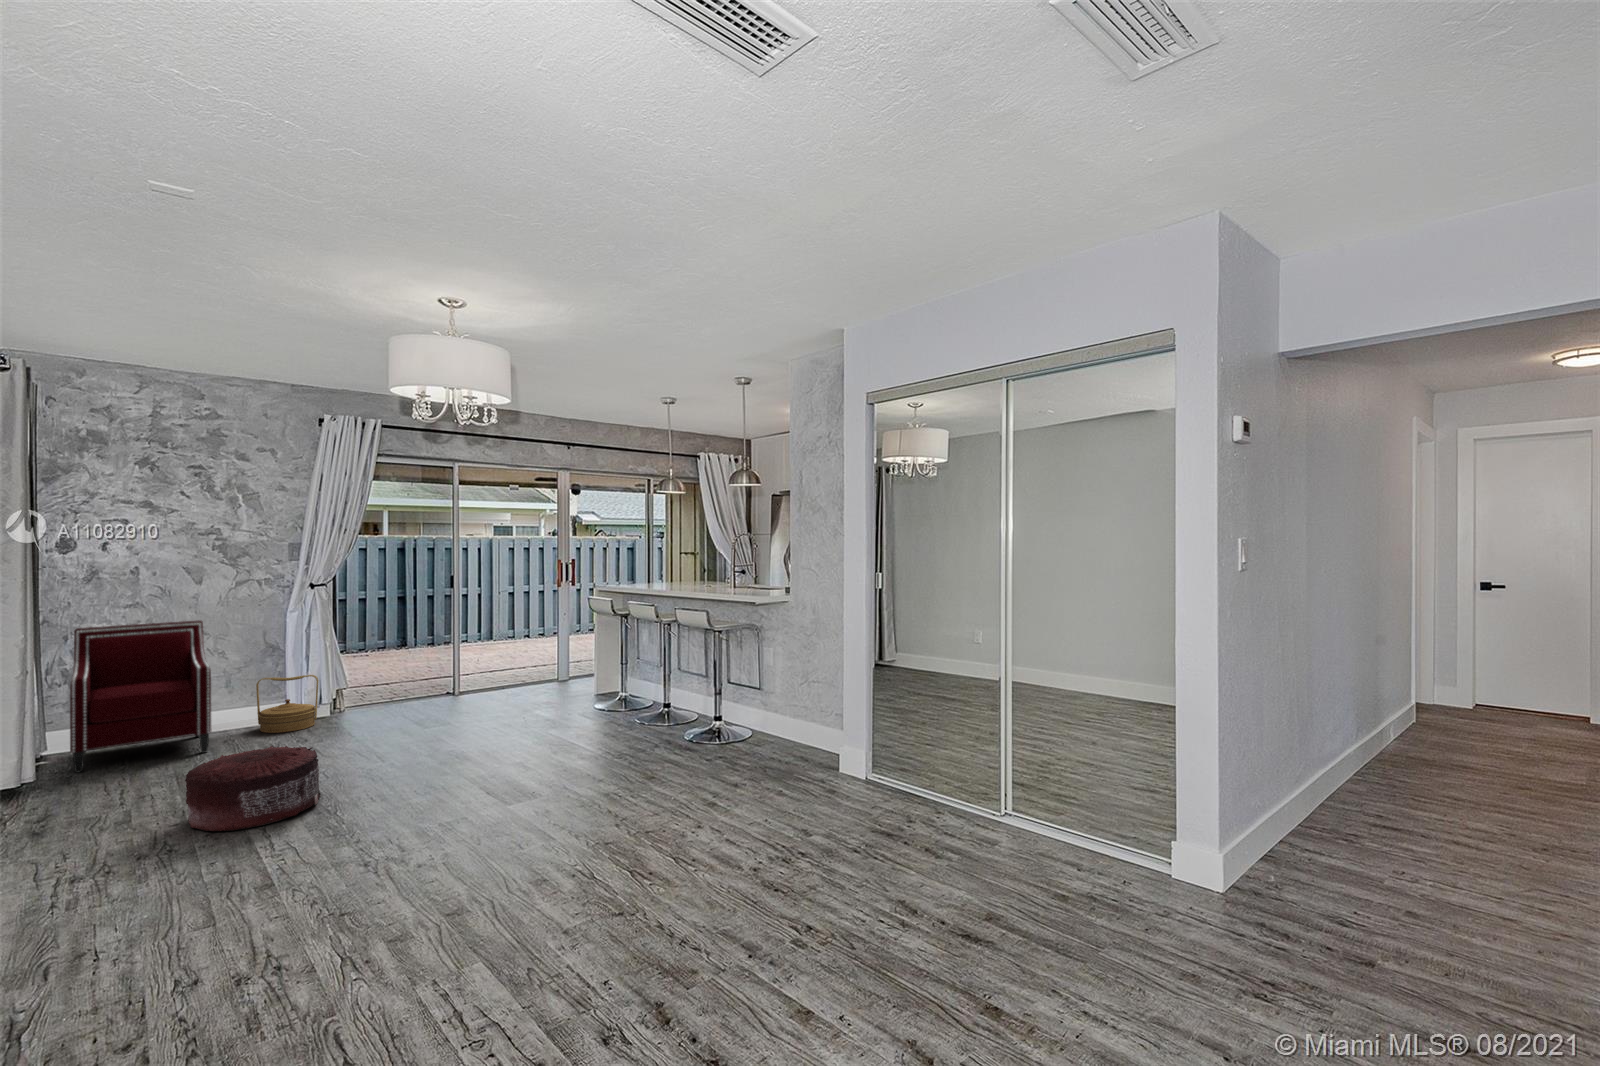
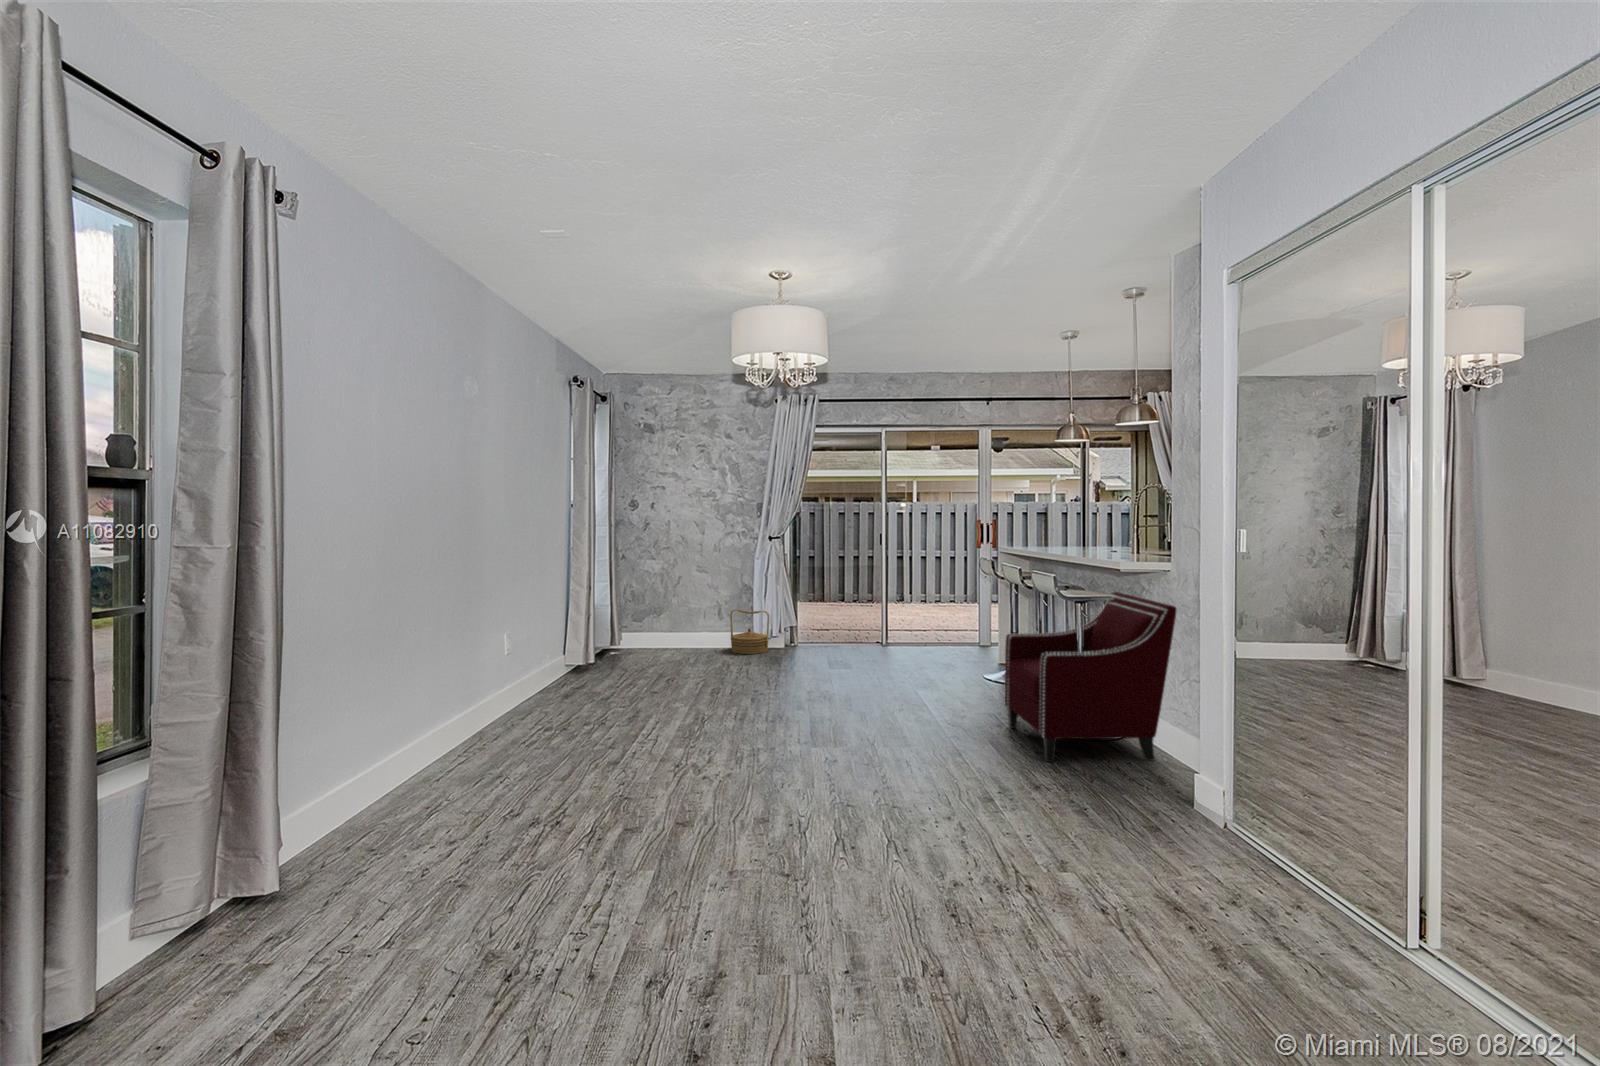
armchair: present [70,620,211,773] -> present [1005,592,1177,762]
pouf: present [185,746,321,831] -> none [622,661,711,719]

